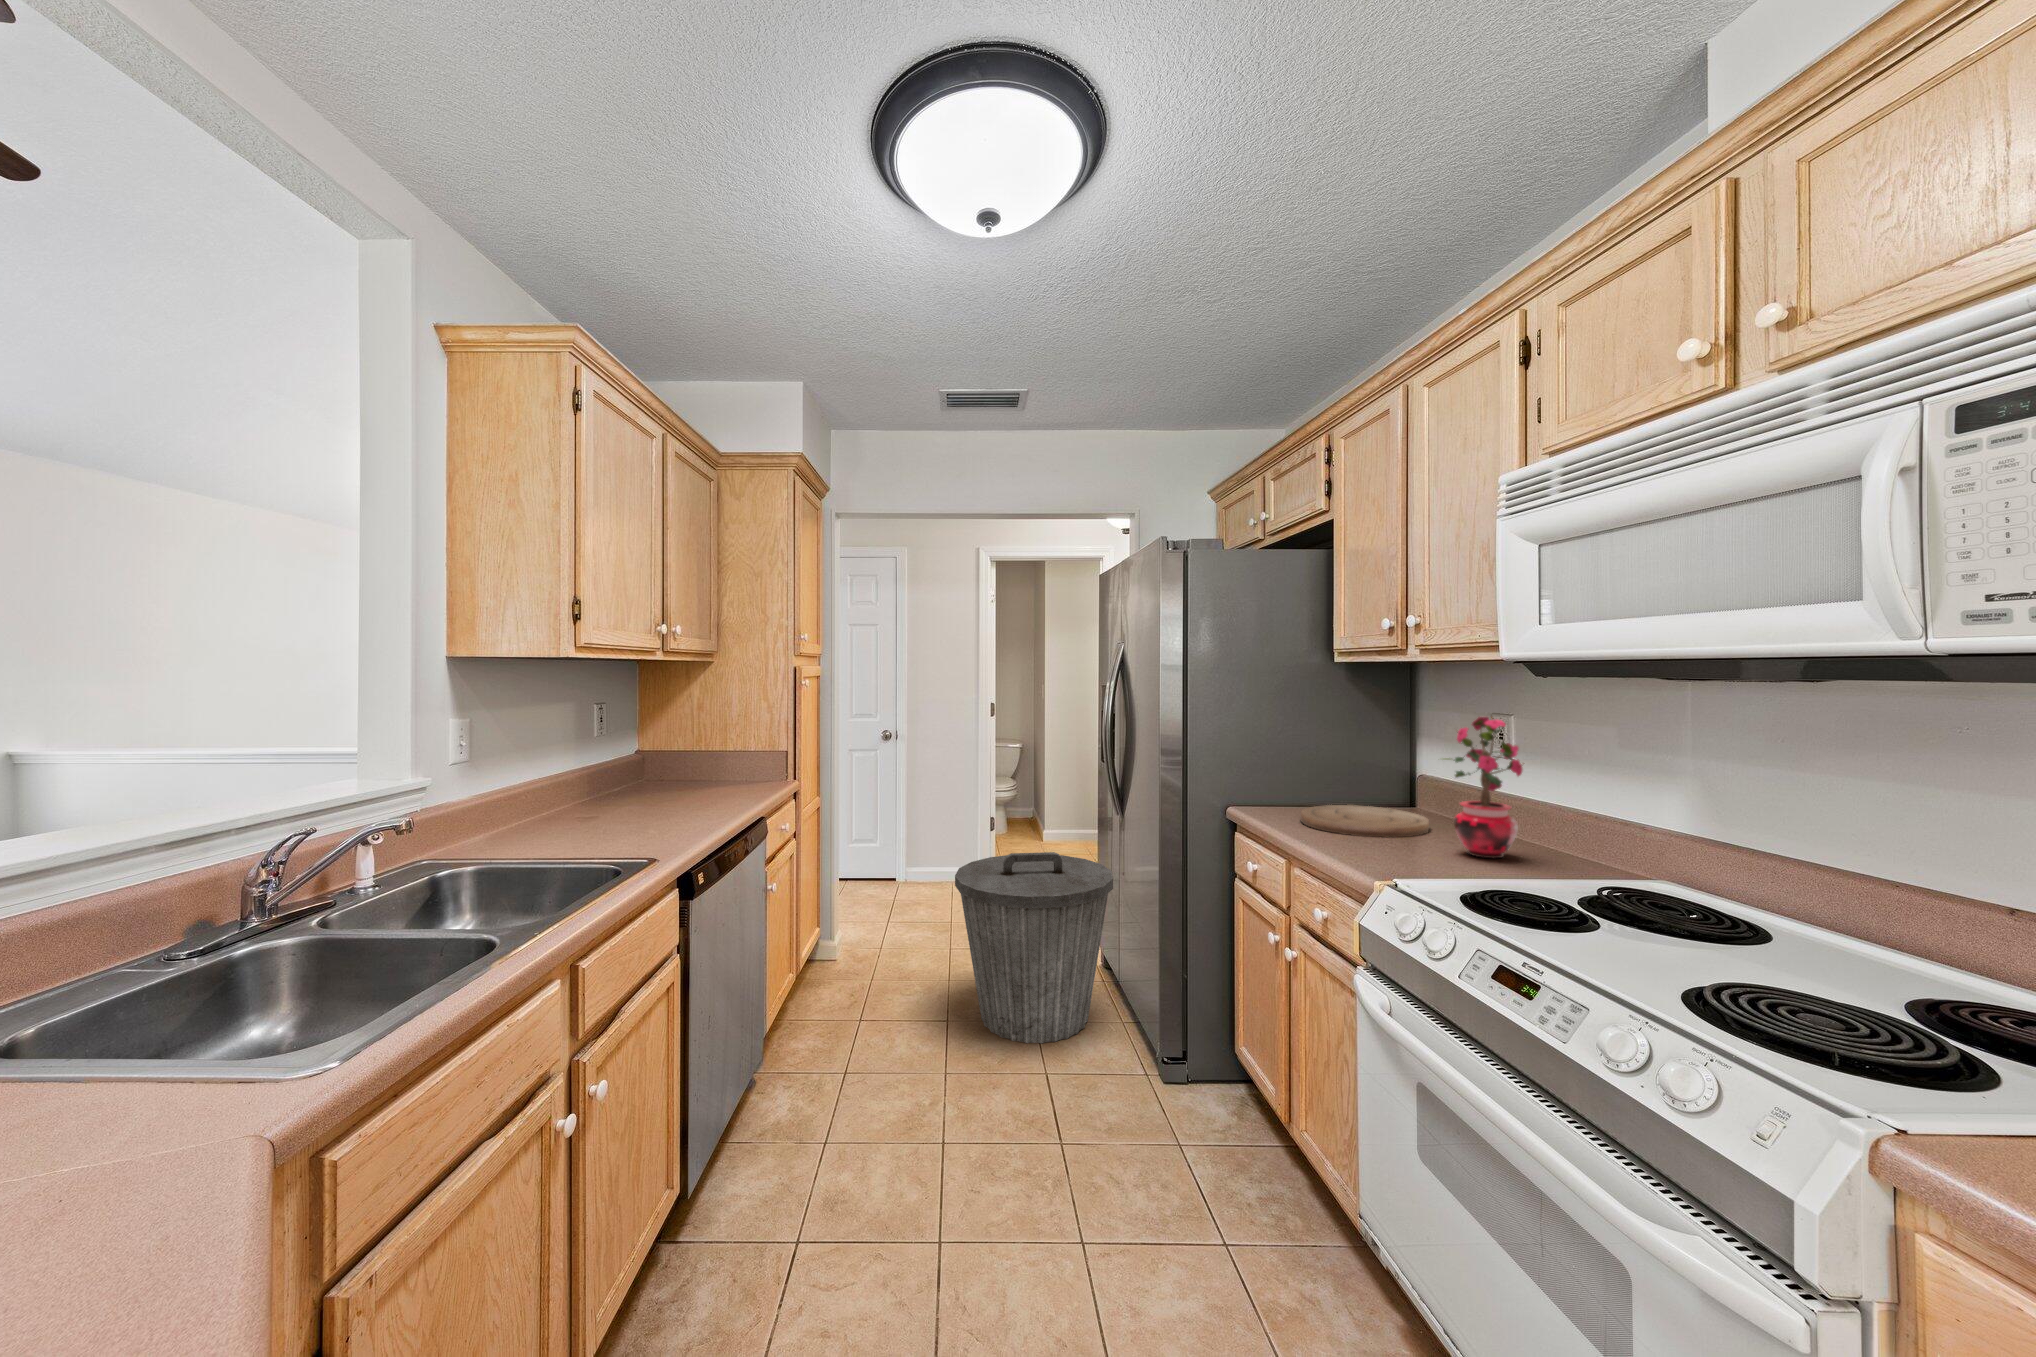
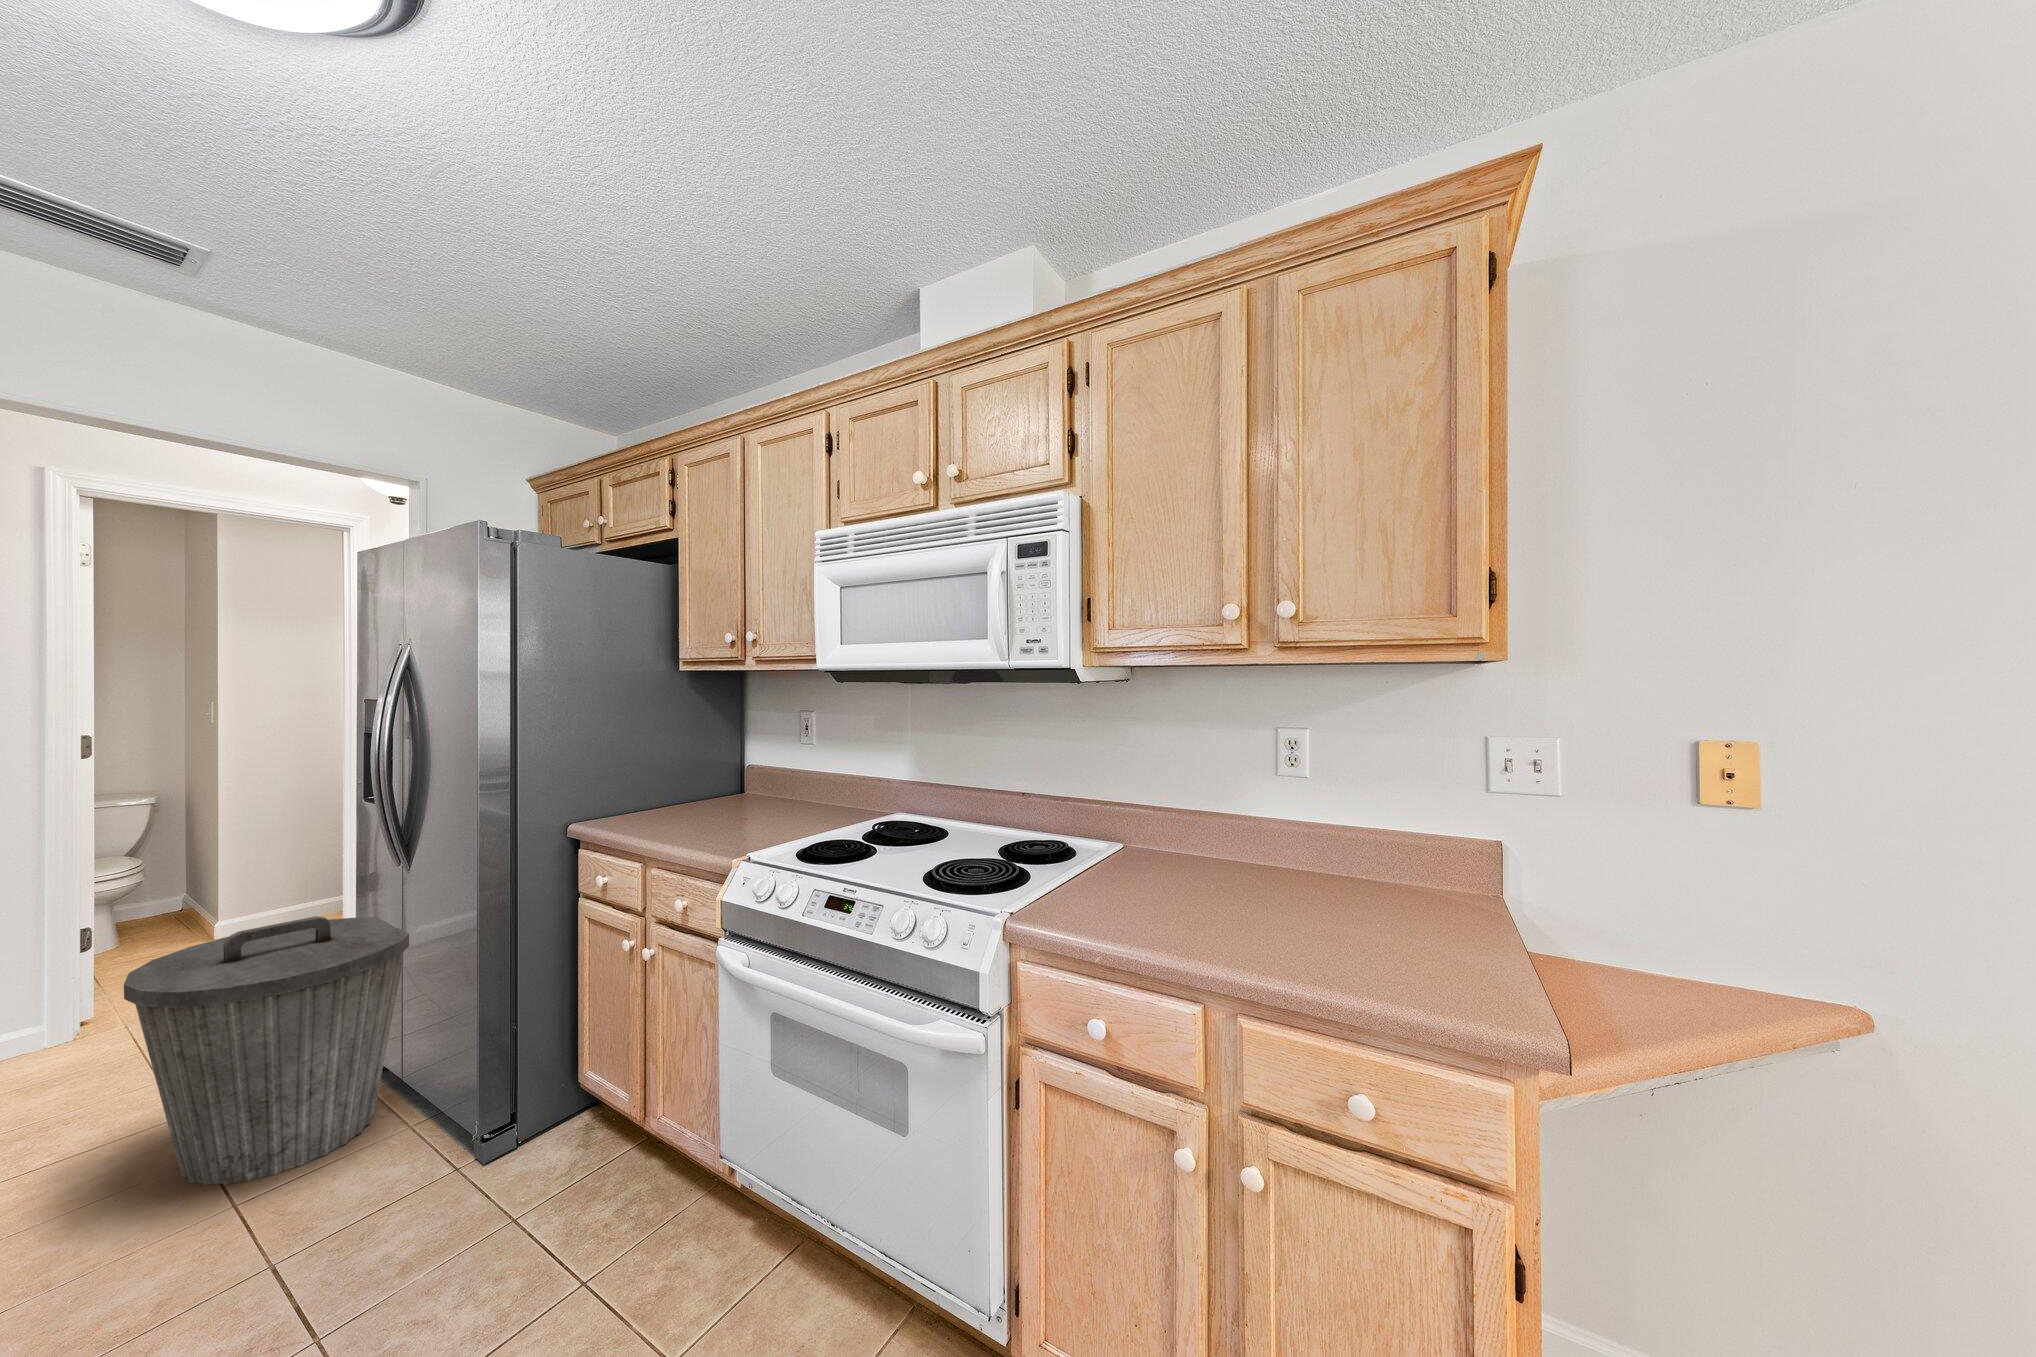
potted plant: present [1445,717,1522,858] -> none [773,714,835,828]
cutting board: present [1301,805,1429,837] -> none [649,802,763,829]

